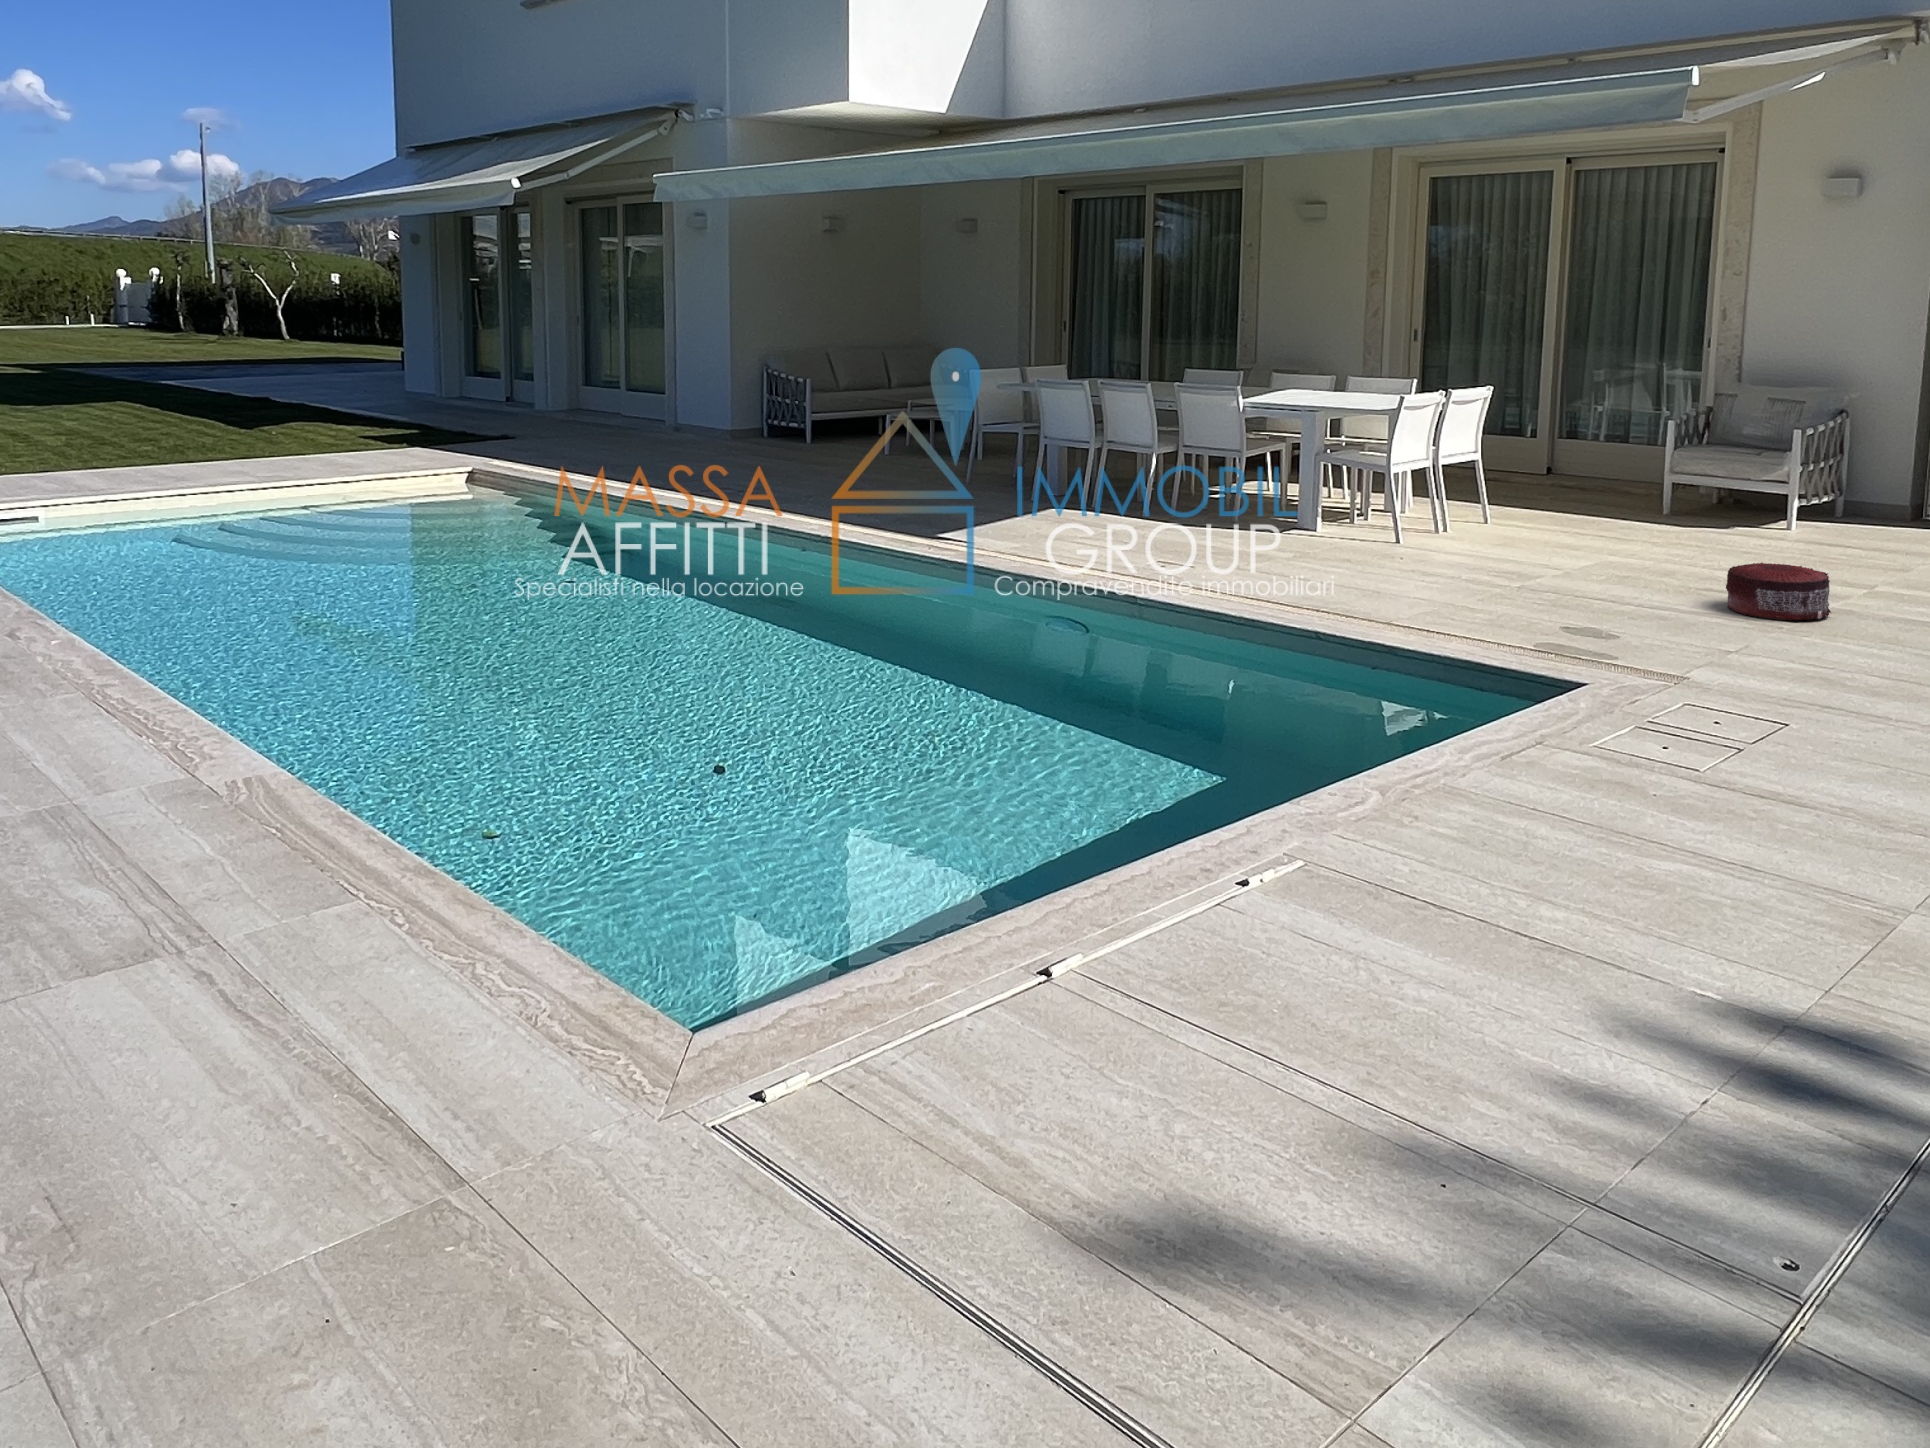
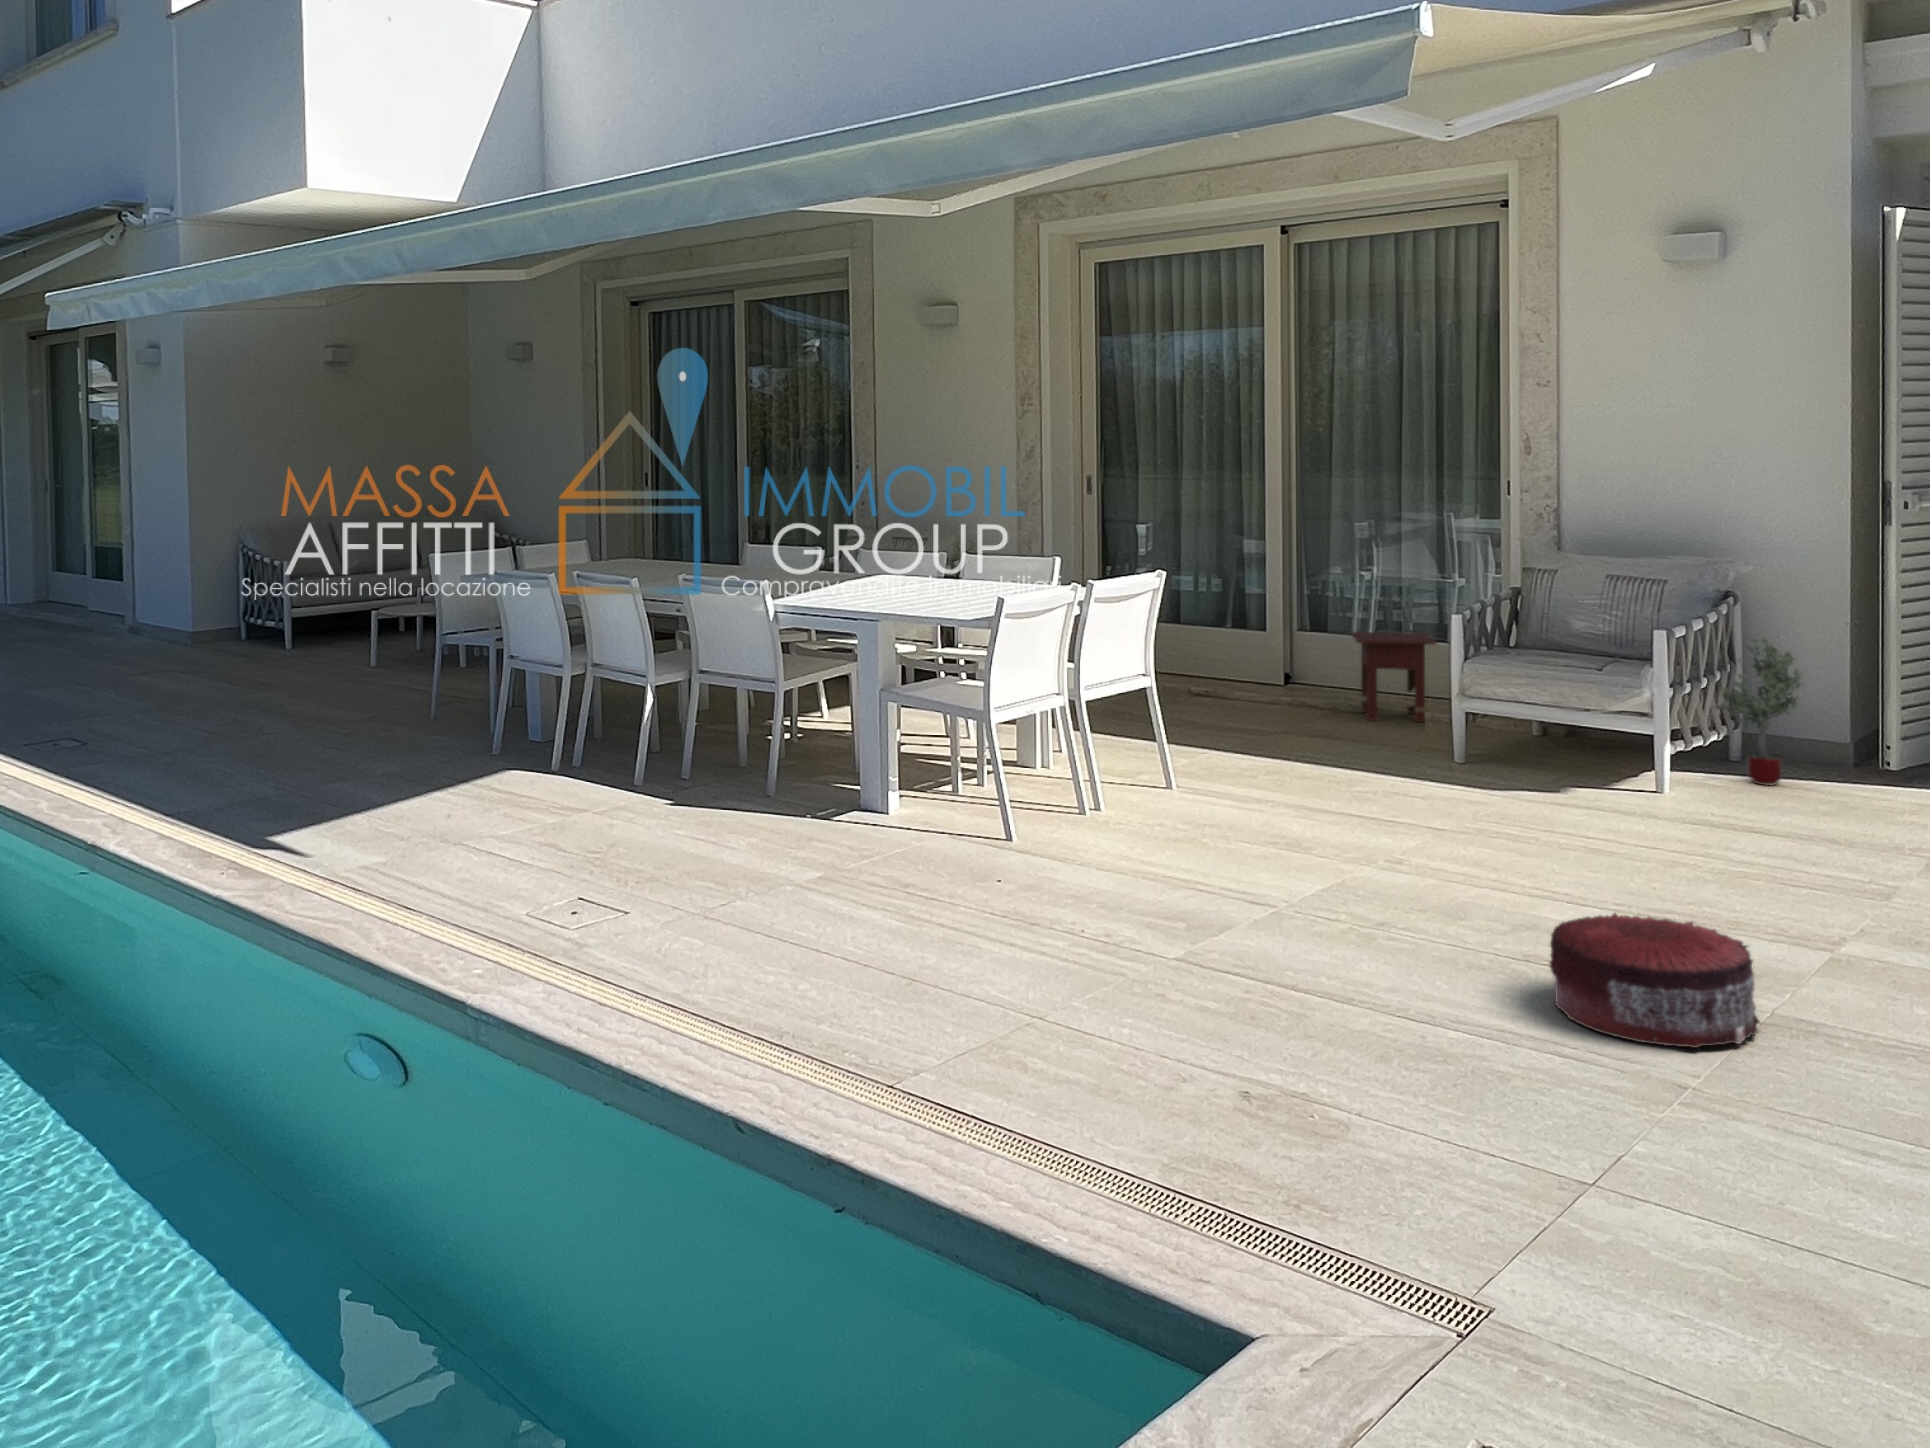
side table: none [1593,437,1652,496] -> present [1351,632,1436,722]
potted tree: none [1826,437,1884,529] -> present [1714,638,1802,786]

